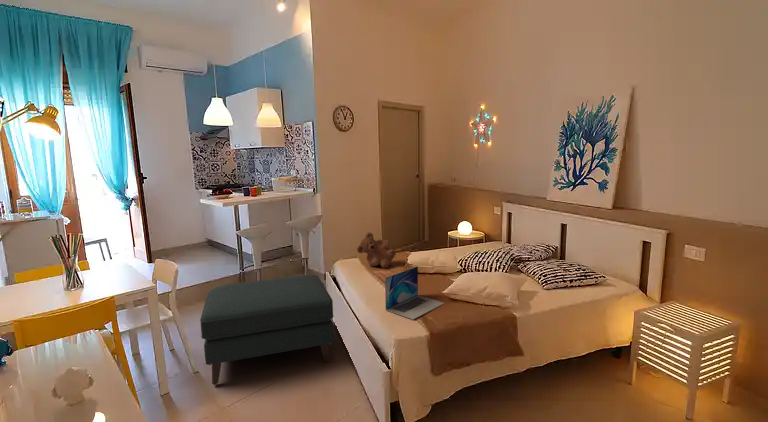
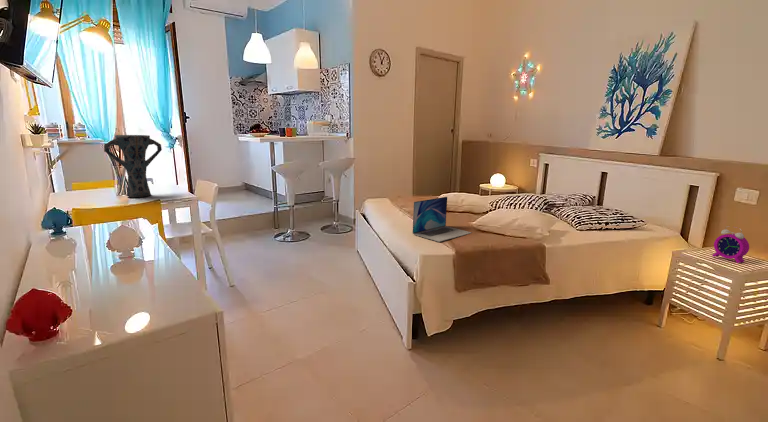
vase: none [50,227,116,295] -> present [104,135,162,197]
teddy bear: present [357,232,396,268] -> none [388,170,427,206]
ottoman: present [200,275,334,385] -> none [236,208,361,297]
alarm clock: none [671,284,704,320] -> present [712,229,749,263]

